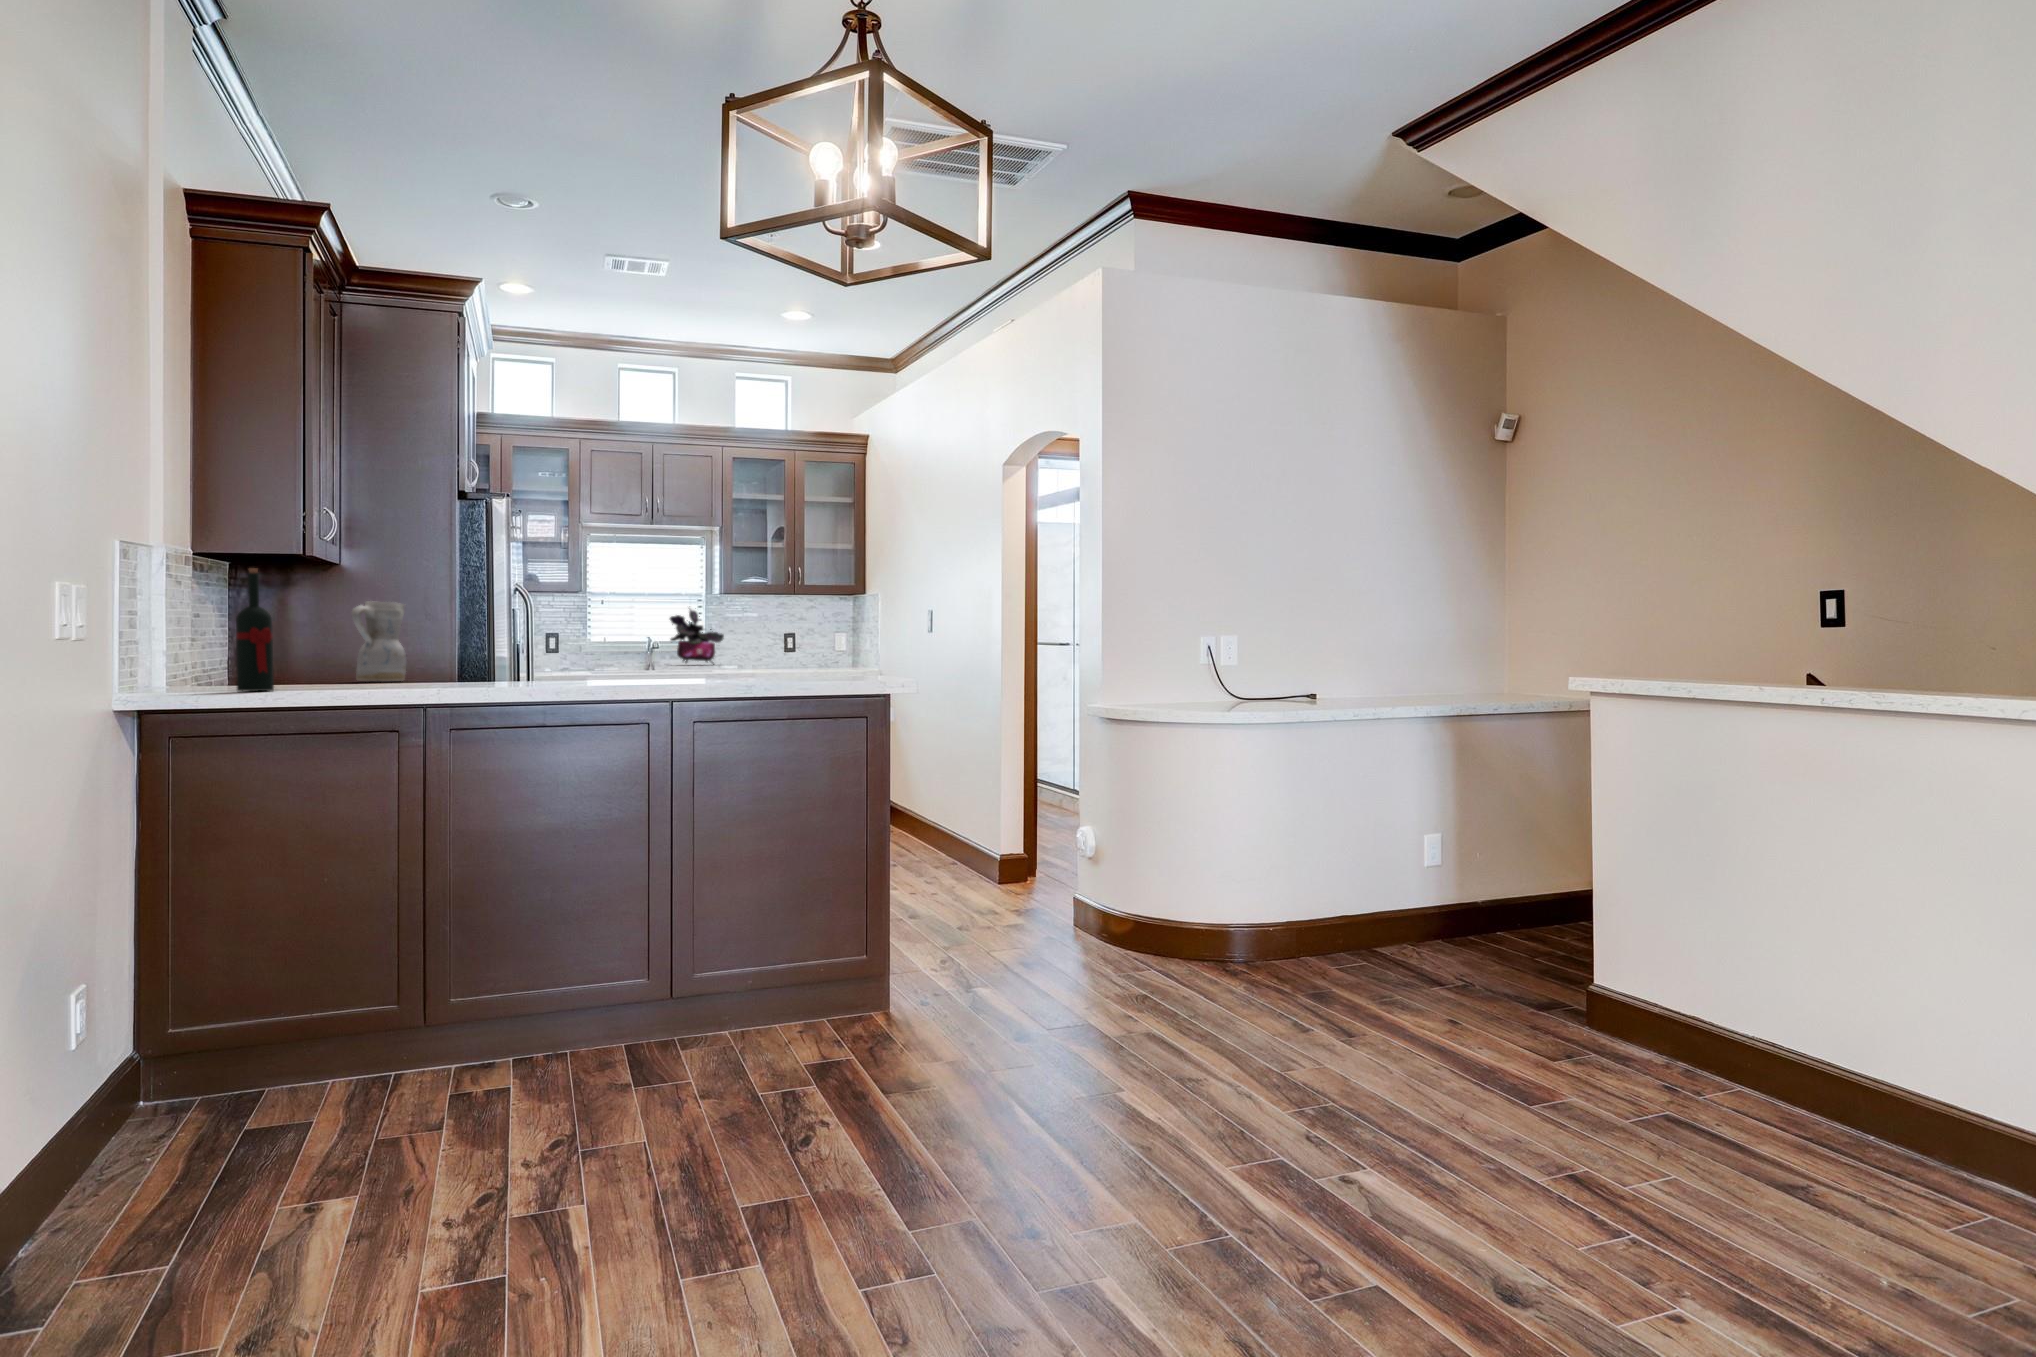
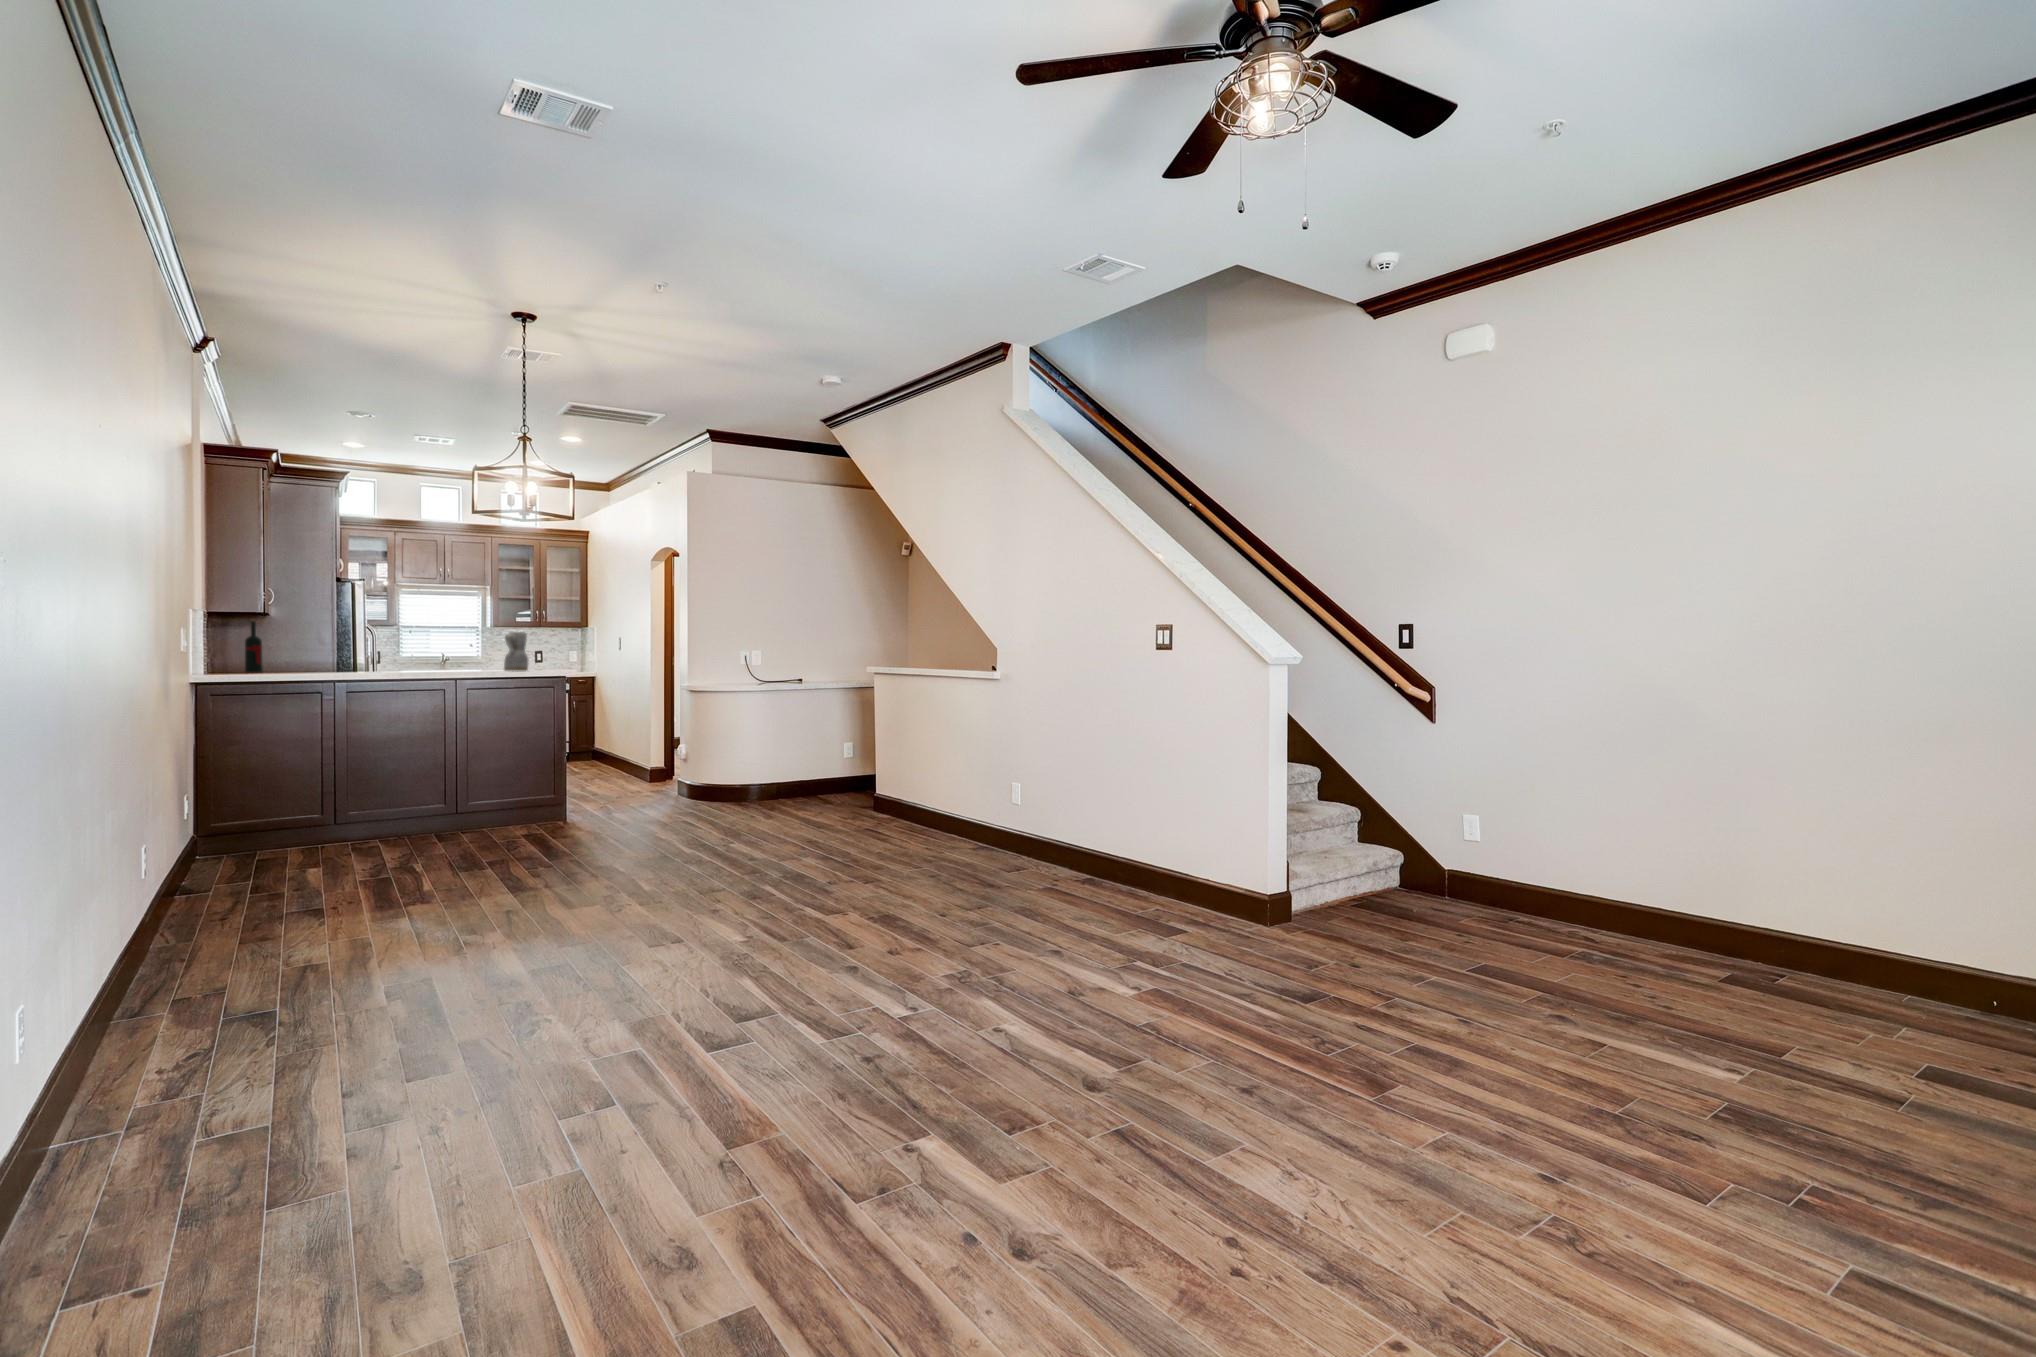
ceramic pitcher: present [352,601,406,682] -> present [504,632,528,671]
potted plant: present [670,610,724,663] -> none [457,633,494,669]

